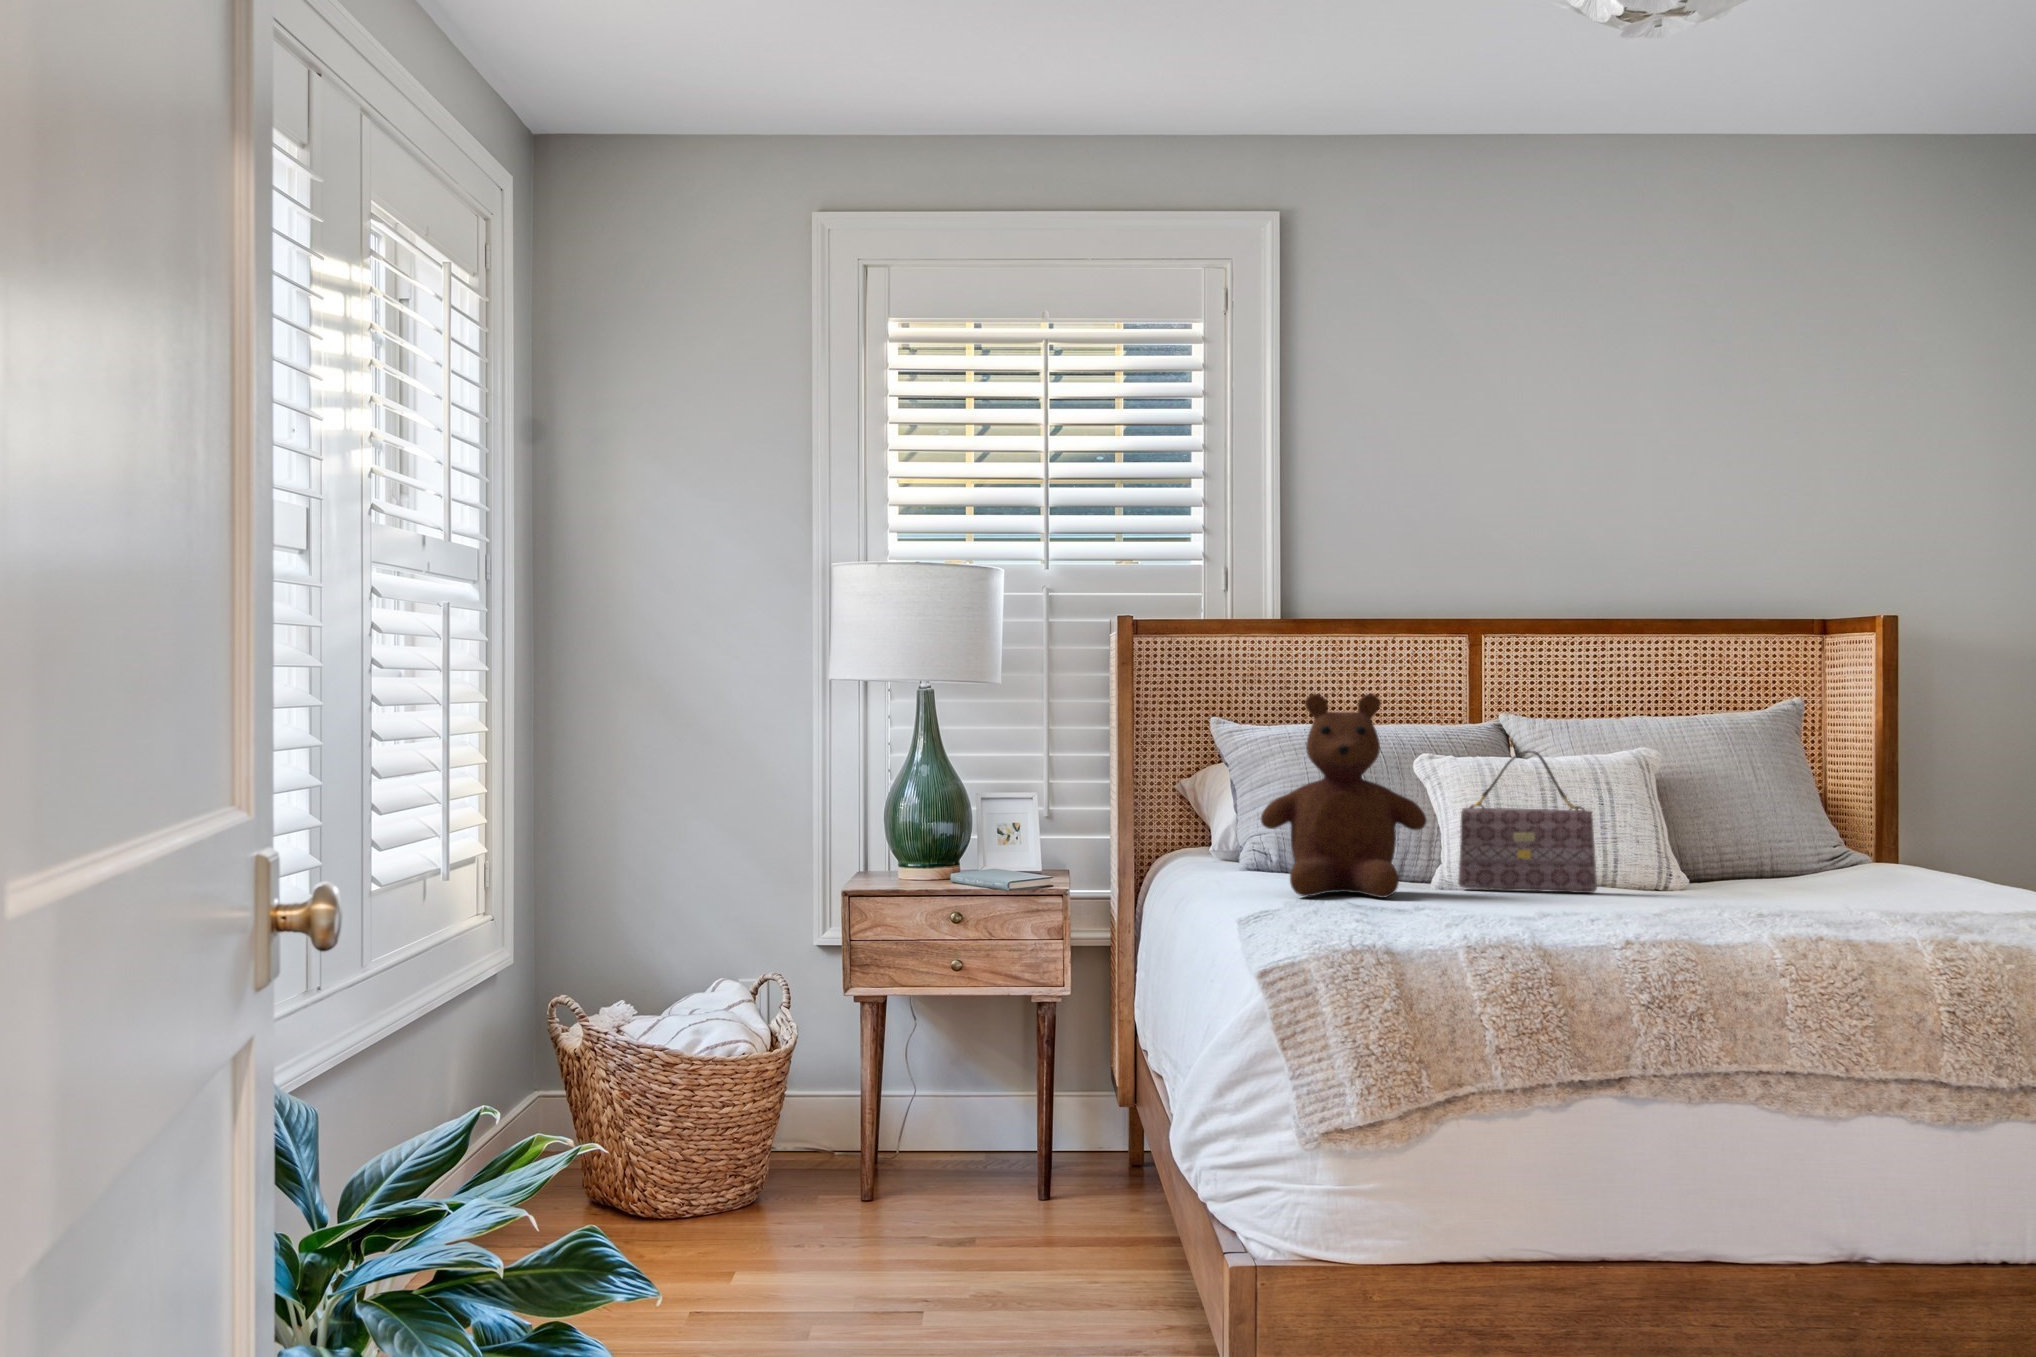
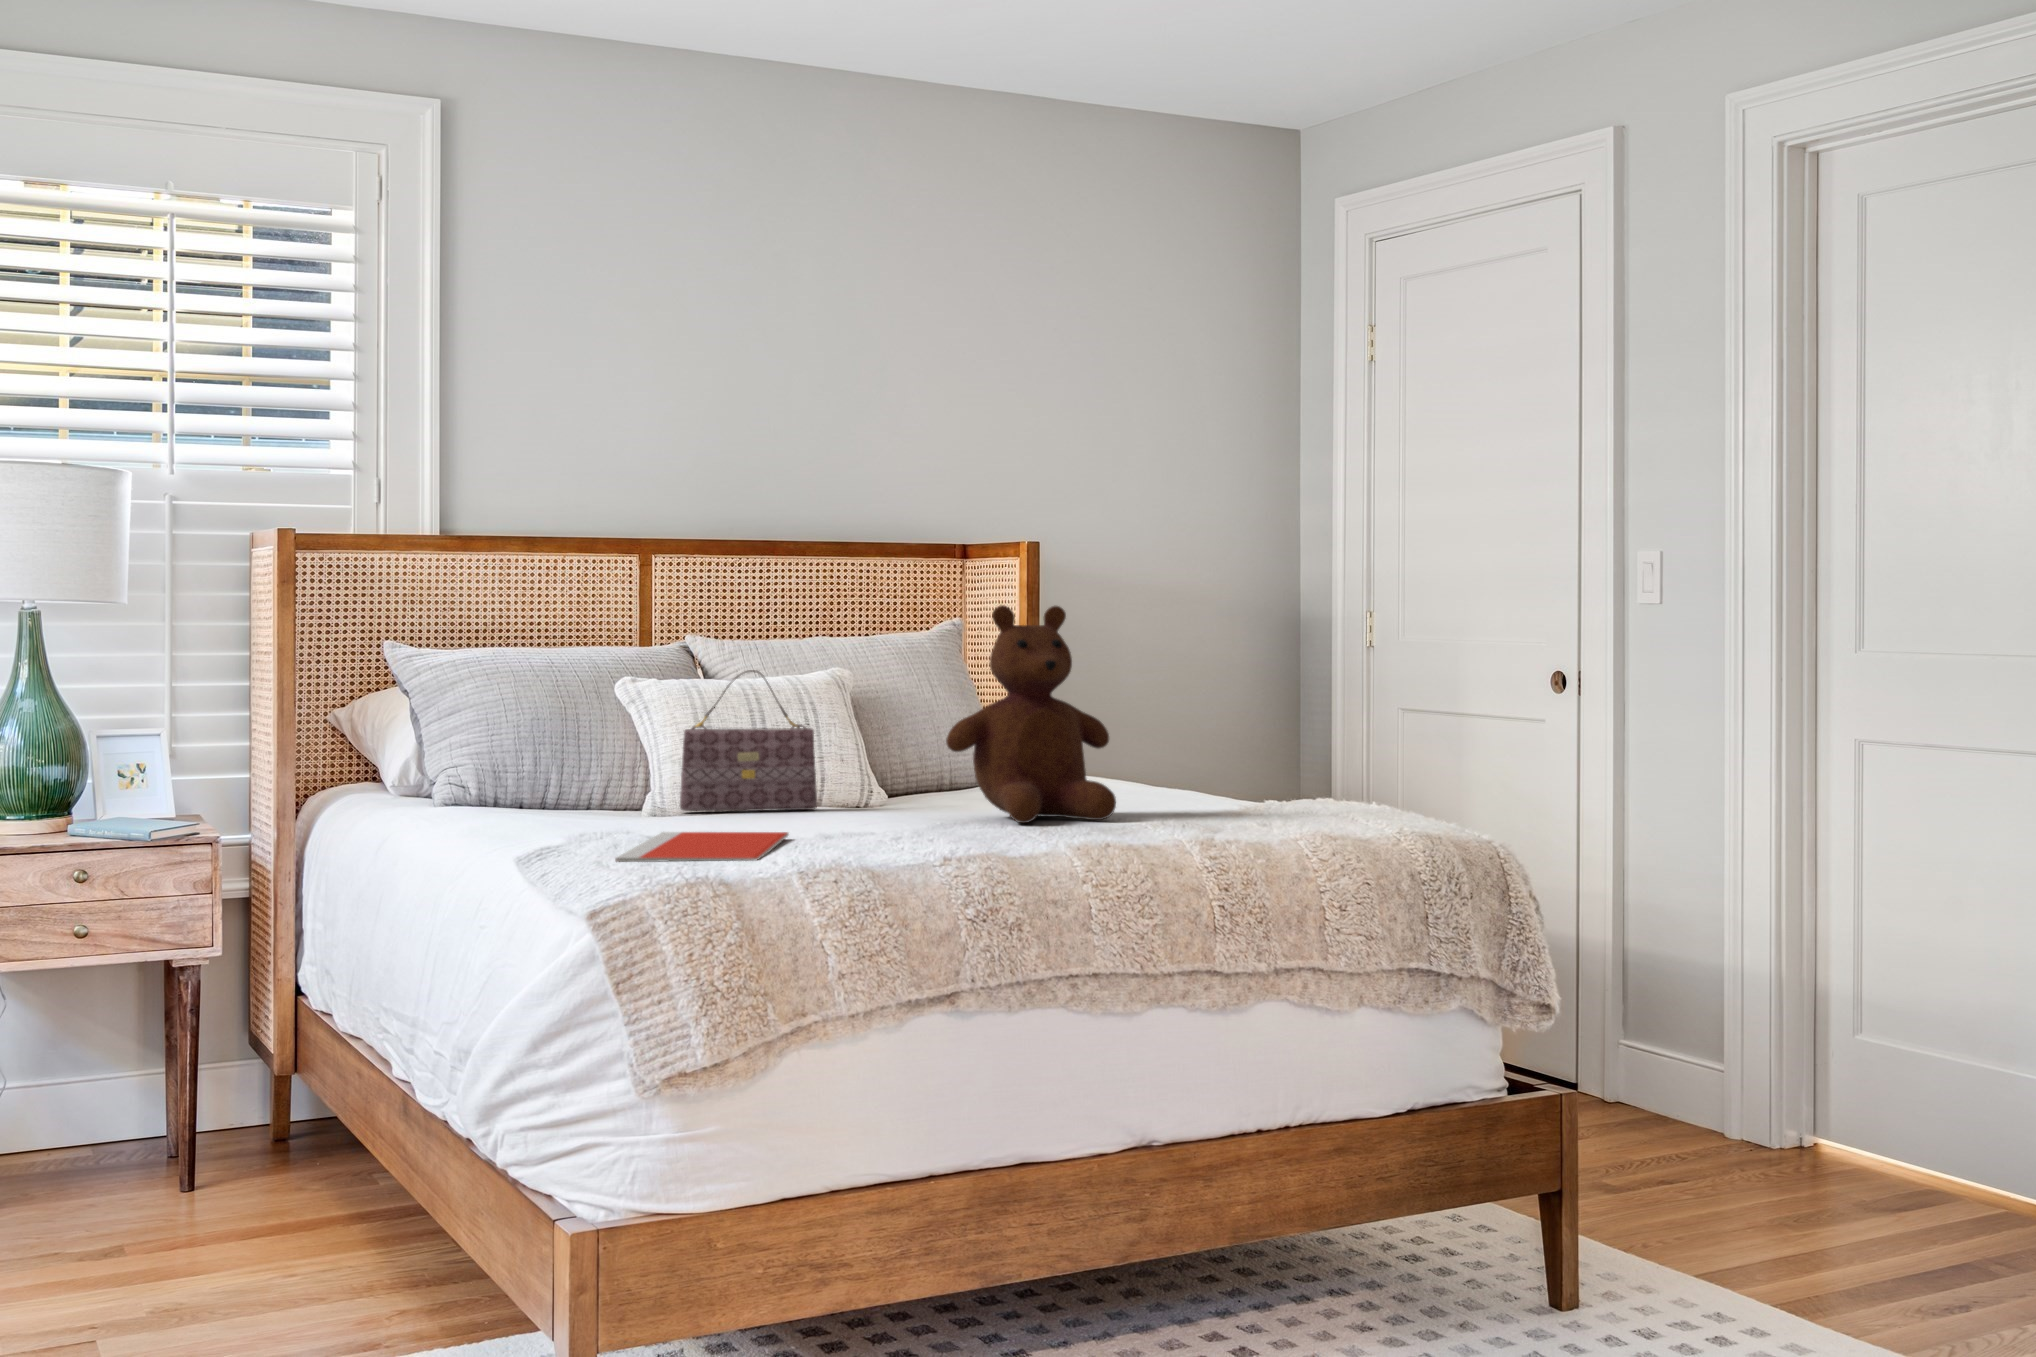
teddy bear: present [1261,694,1427,898] -> present [946,605,1116,823]
notebook: none [1323,904,1515,937] -> present [615,832,789,862]

